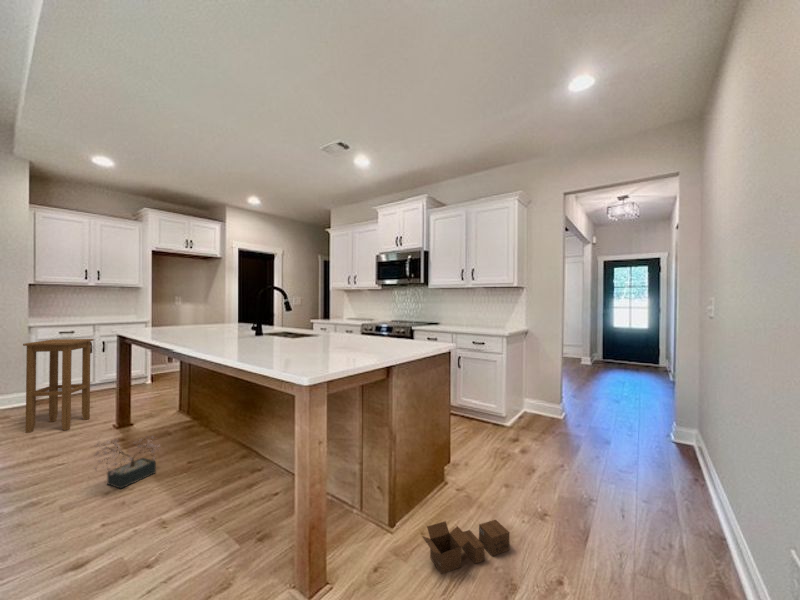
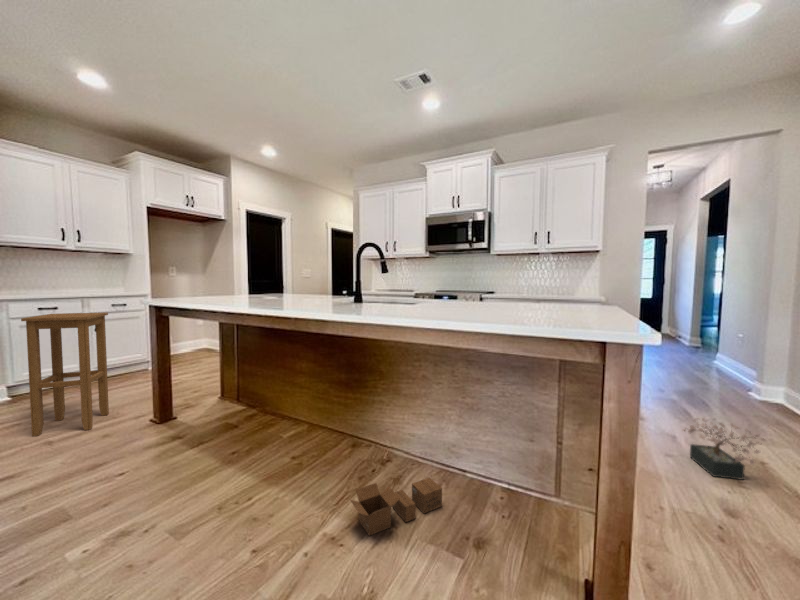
decorative plant: present [94,436,159,488] -> present [684,419,763,480]
cardboard box: present [423,520,509,574] -> present [350,478,442,536]

